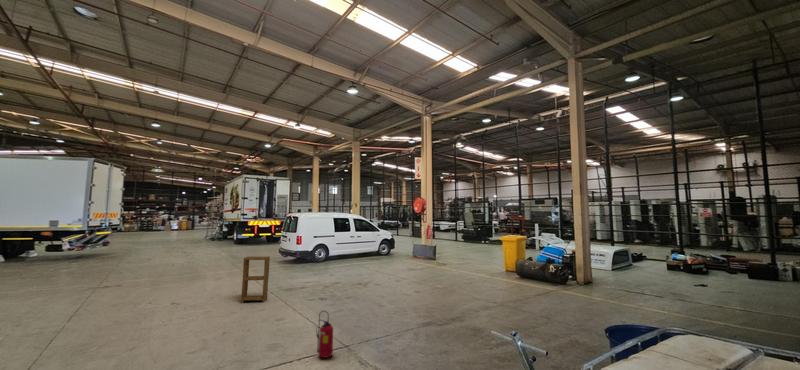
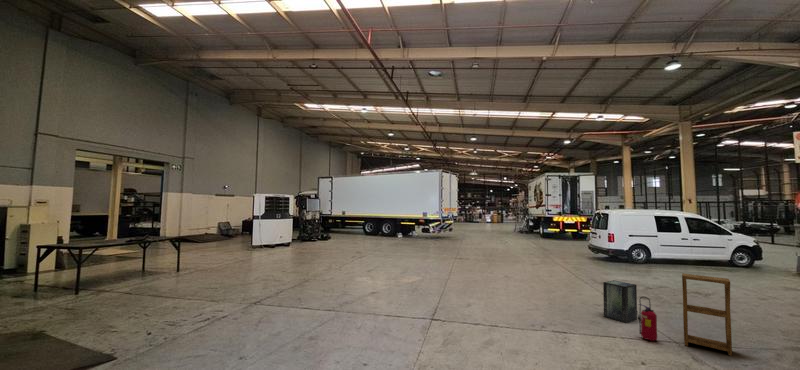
shelving unit: present [242,256,270,303] -> present [682,273,732,356]
storage box: none [284,293,317,339] -> present [603,280,637,323]

